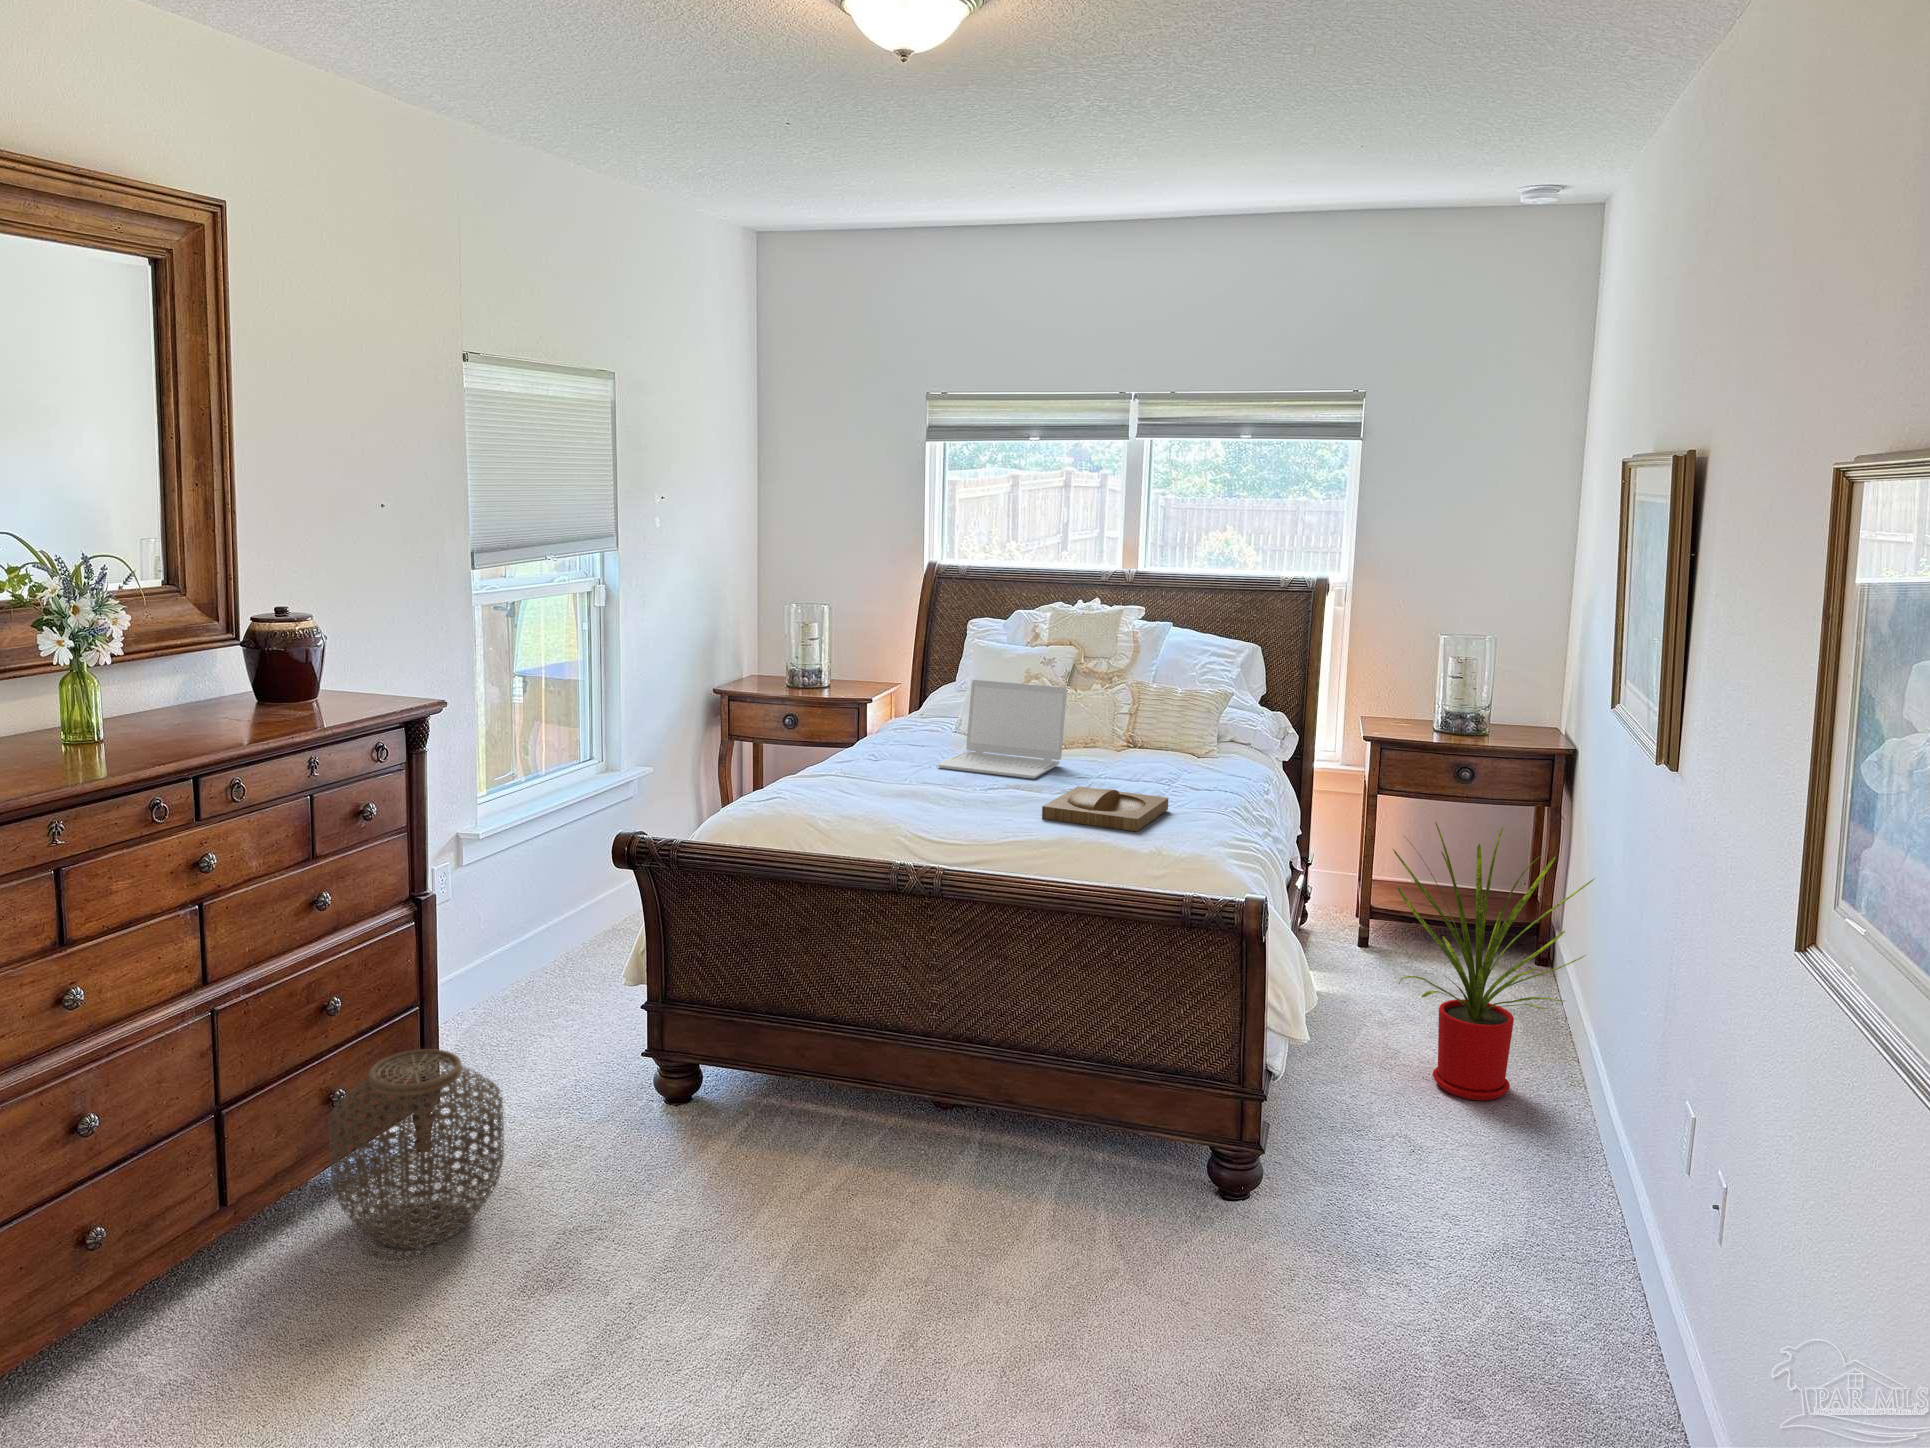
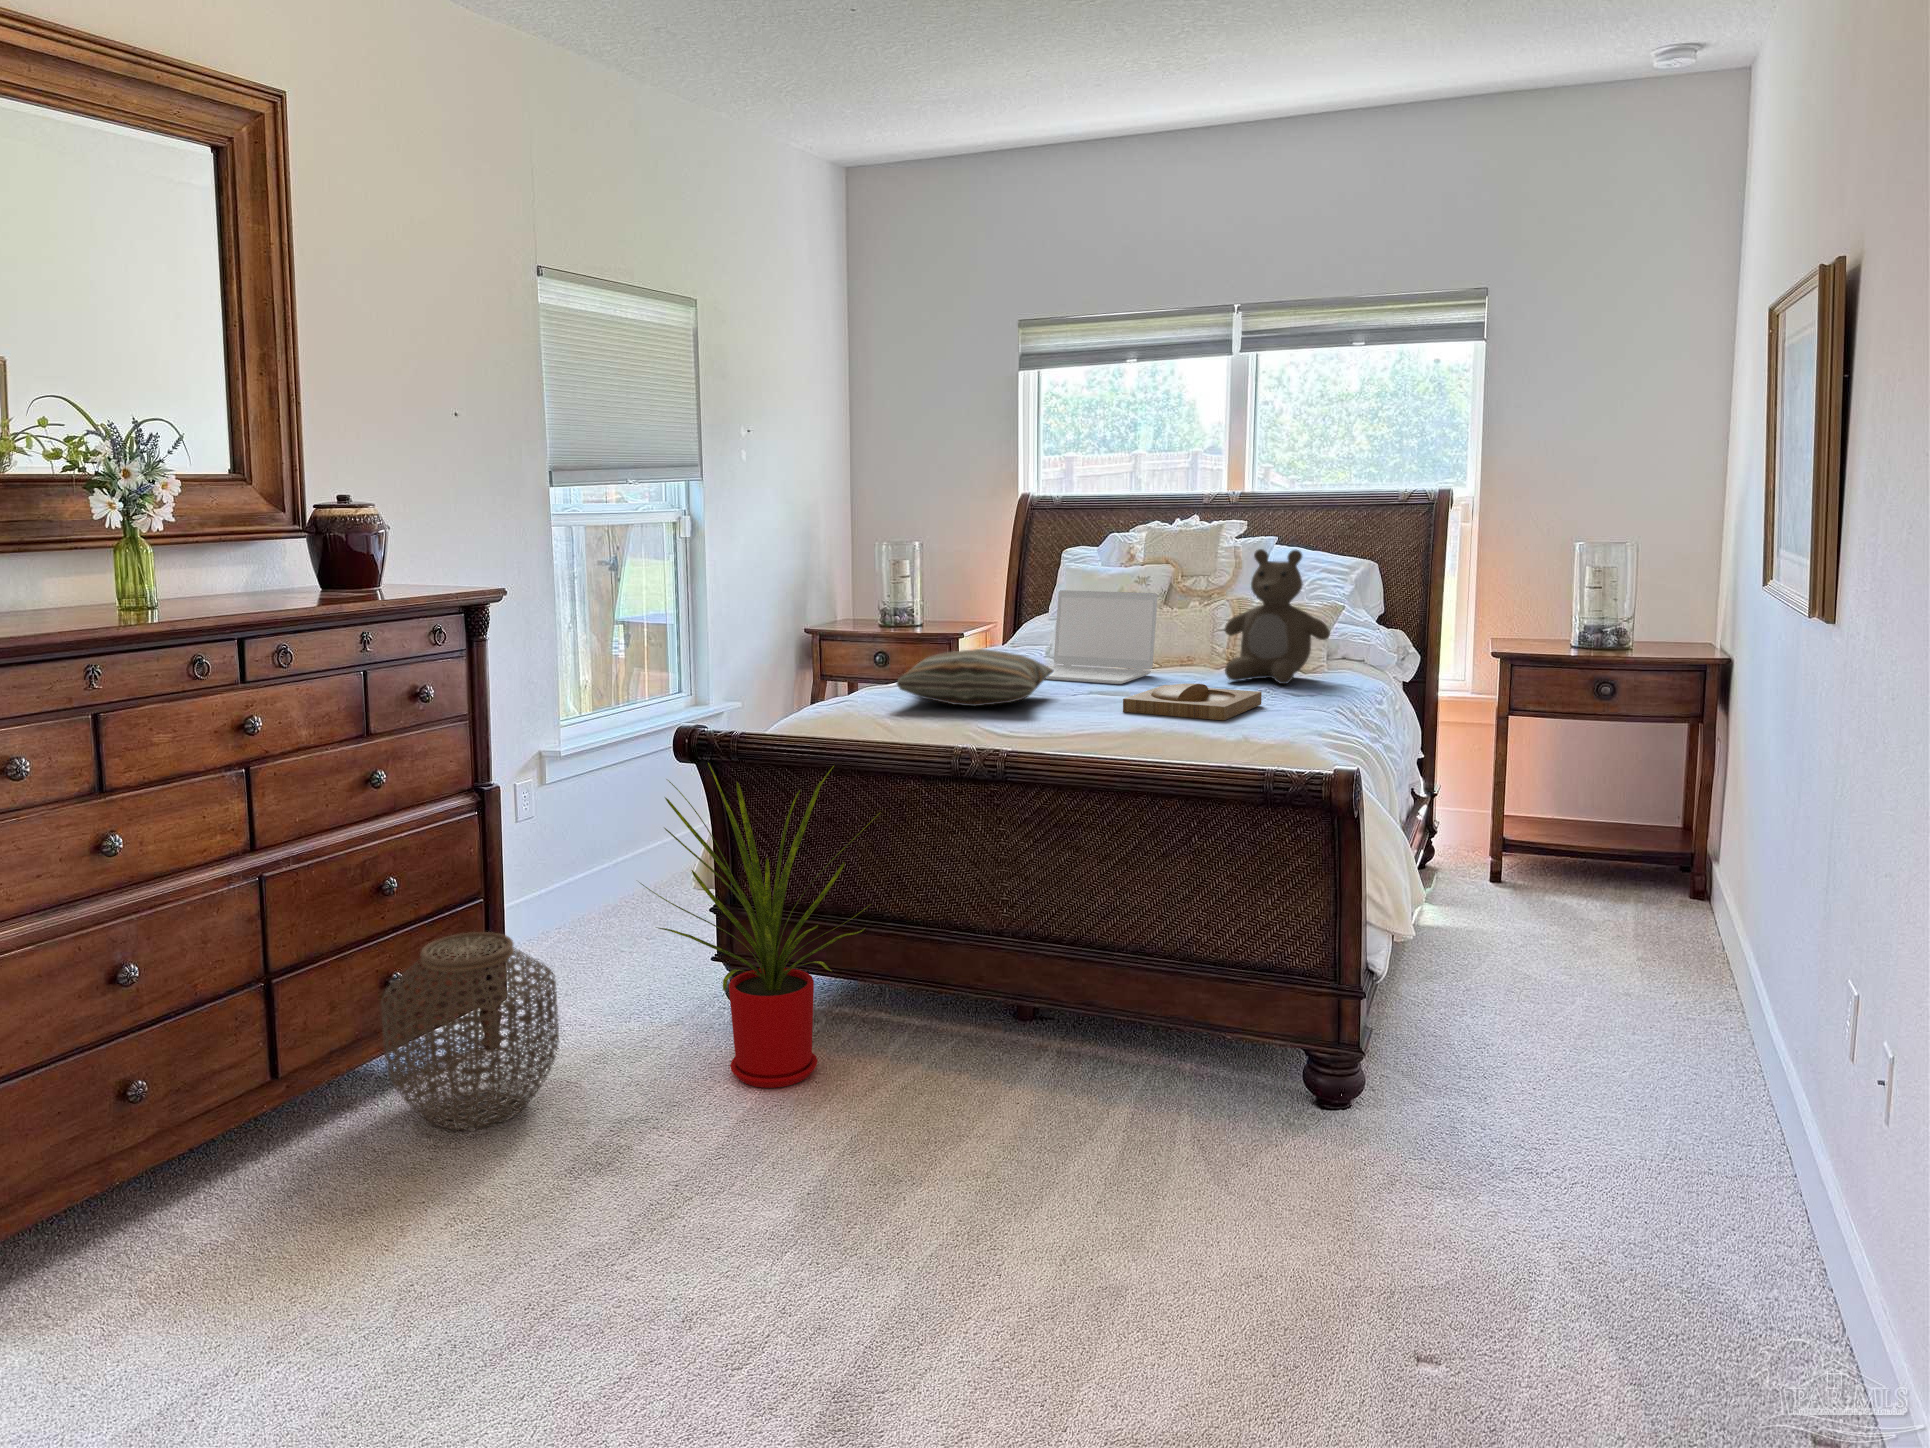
teddy bear: none [1129,650,1227,781] -> present [1224,549,1330,684]
pillow: none [828,752,974,810] -> present [897,649,1053,706]
house plant: present [1393,821,1594,1100] -> present [639,763,877,1088]

